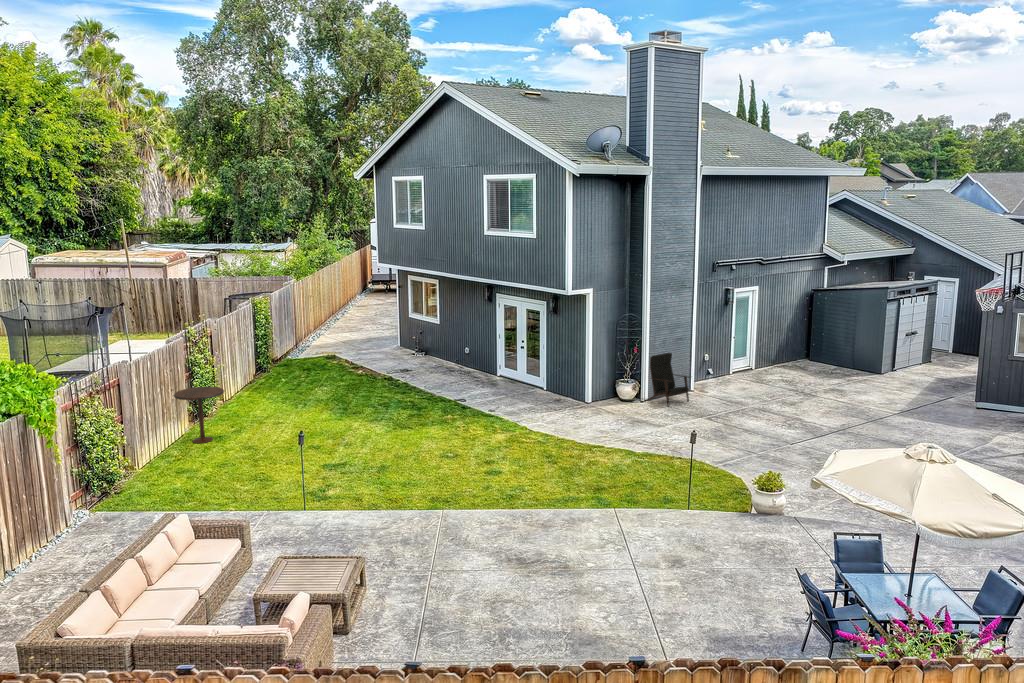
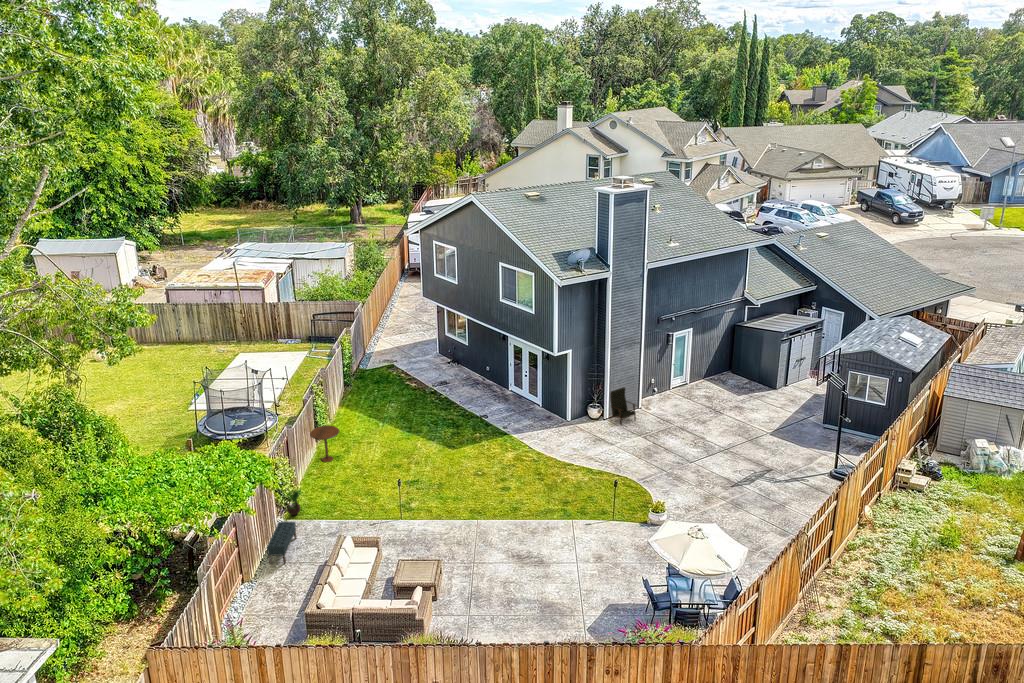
potted tree: none [97,452,130,505] -> present [287,489,301,515]
bench: none [14,501,97,575] -> present [267,522,296,564]

